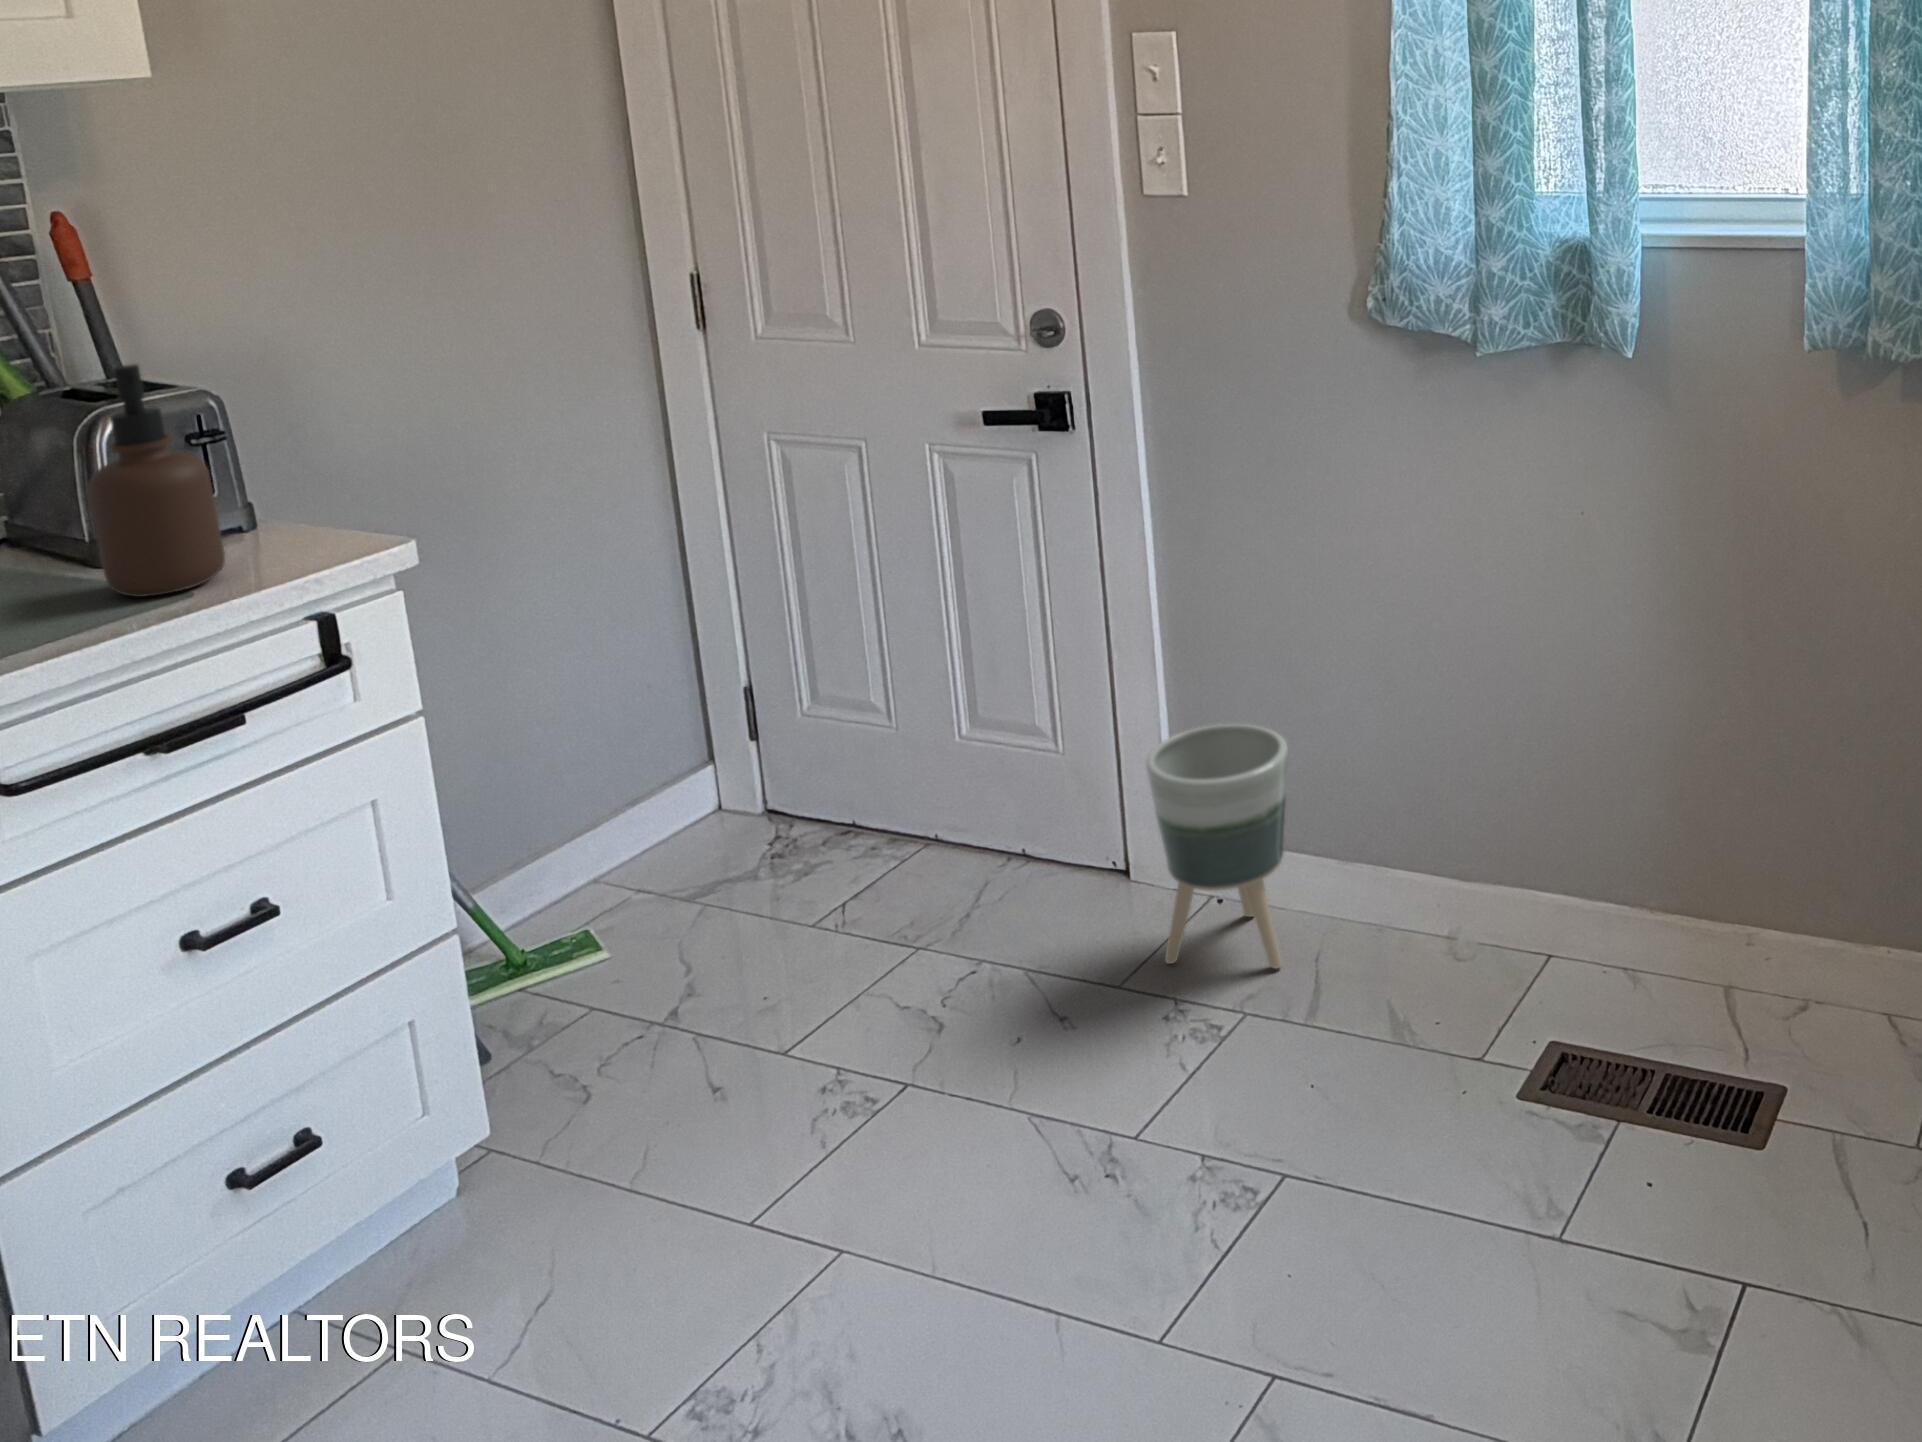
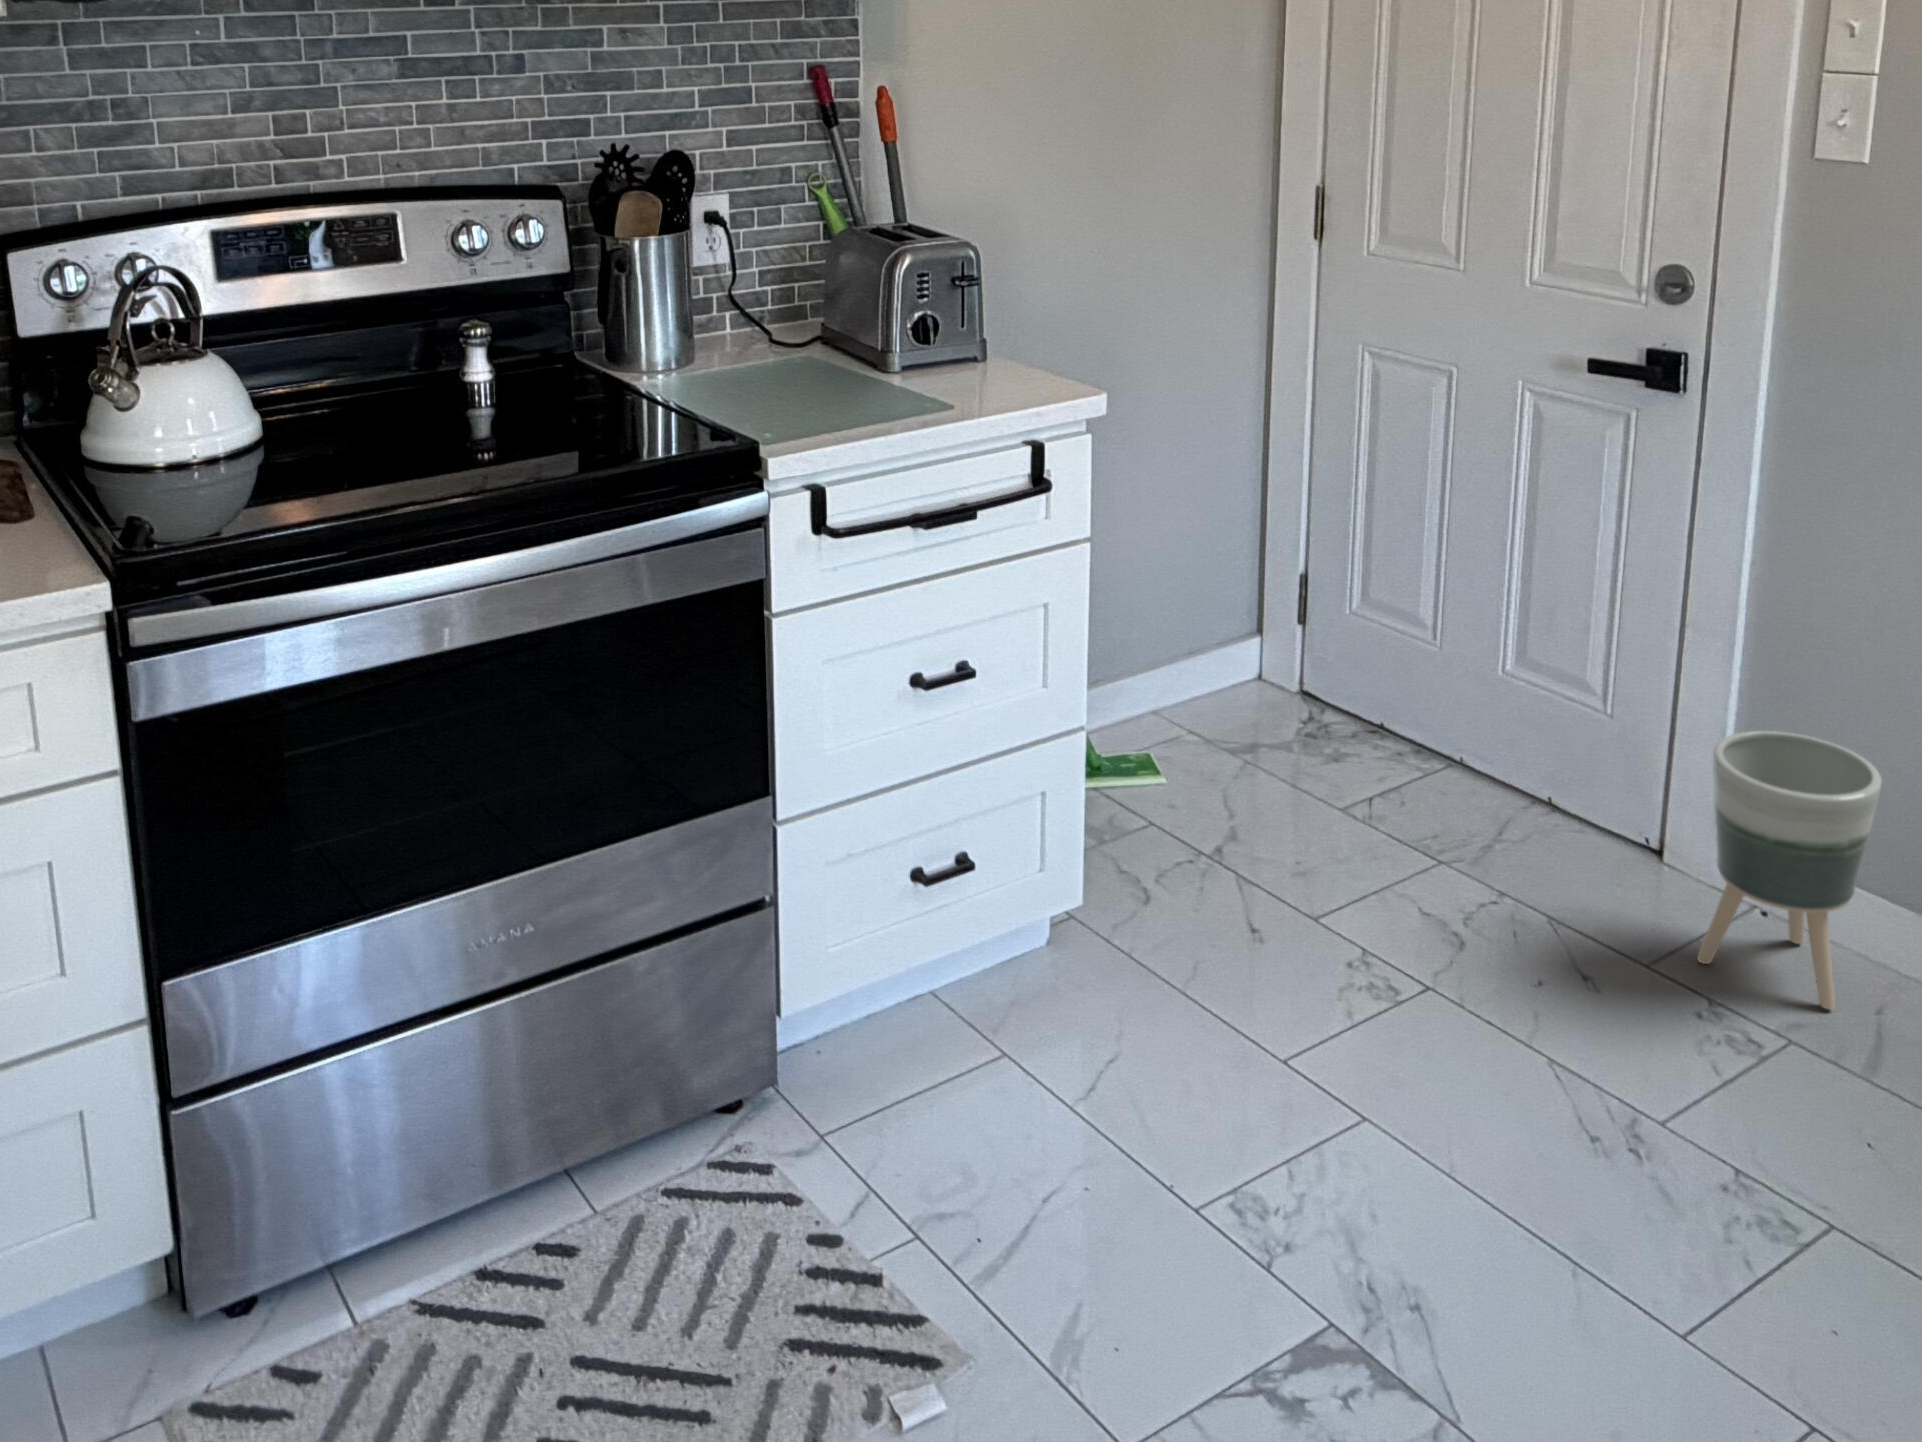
soap dispenser: present [87,364,225,597] -> none [897,215,977,402]

